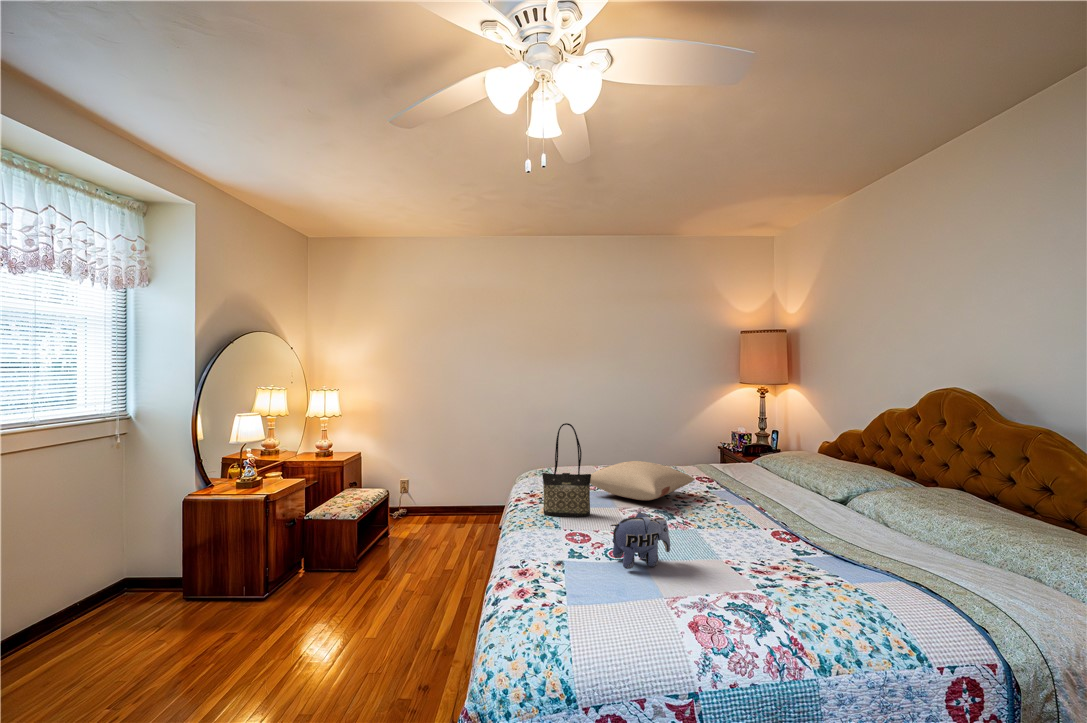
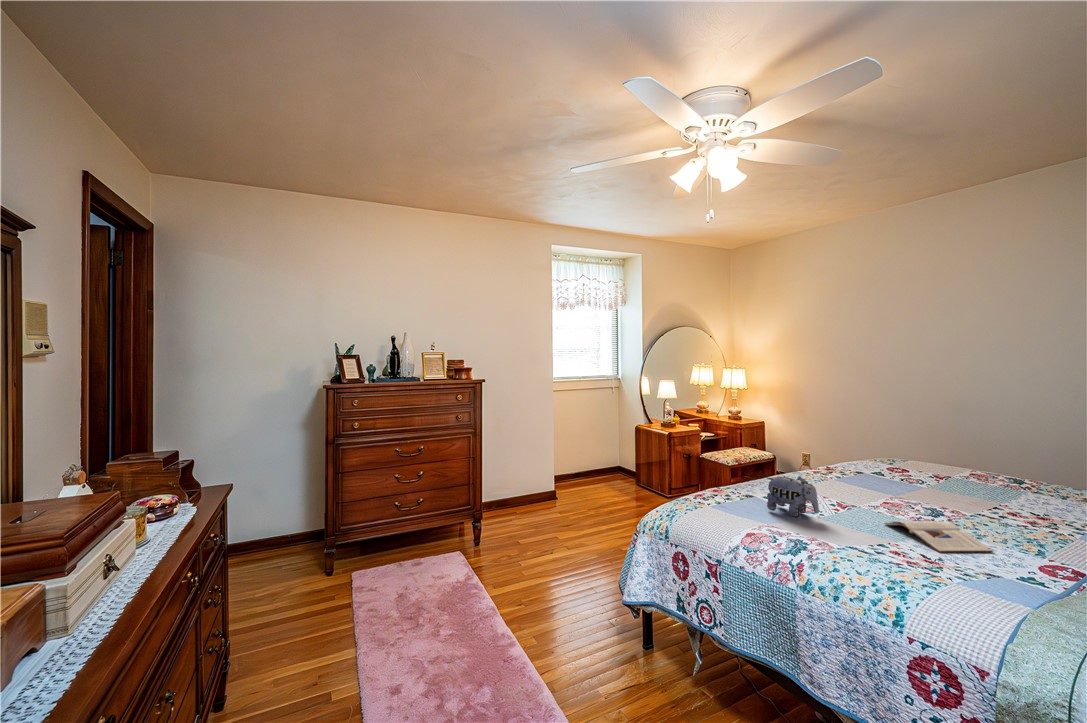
tote bag: present [542,423,591,517] -> none [798,405,839,489]
pillow: present [590,461,695,500] -> none [875,457,1027,501]
magazine: none [693,518,769,551] -> present [885,521,993,552]

